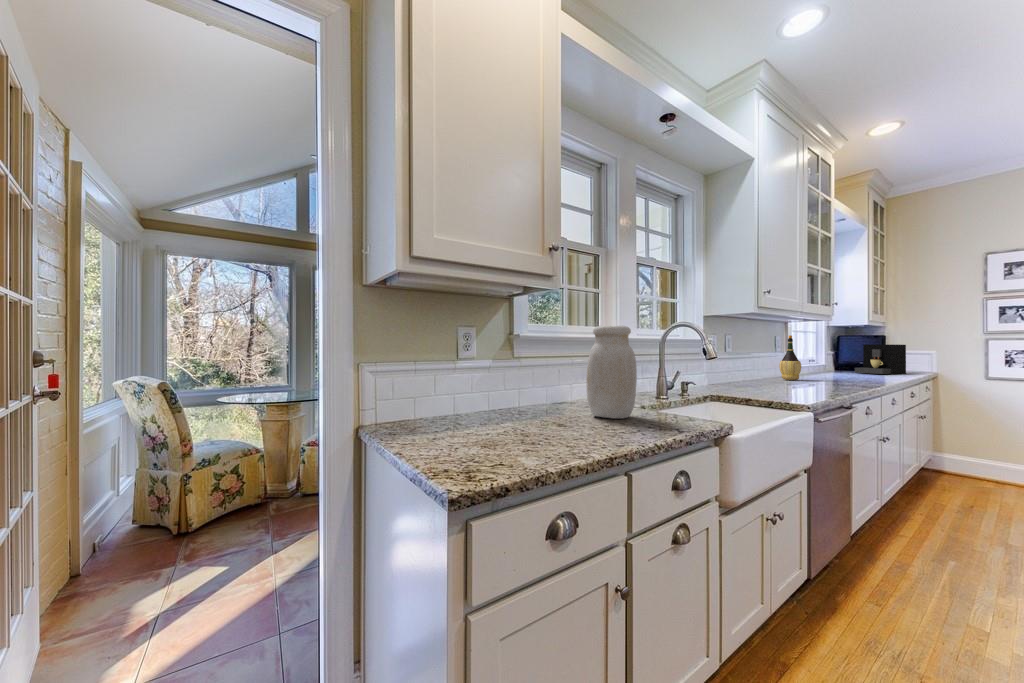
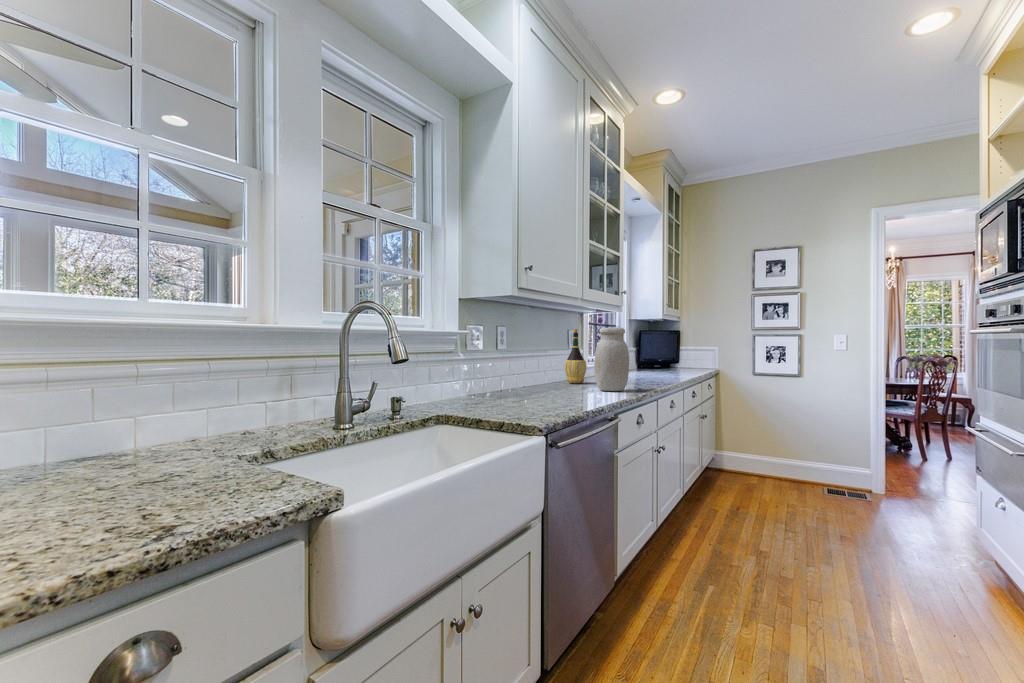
jar: present [586,326,637,418] -> present [594,327,629,391]
coffee maker: present [855,344,906,374] -> none [649,340,693,372]

